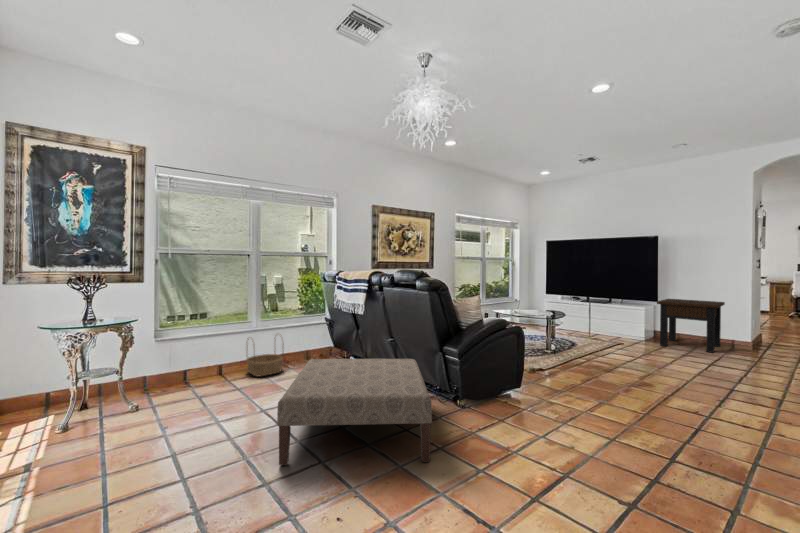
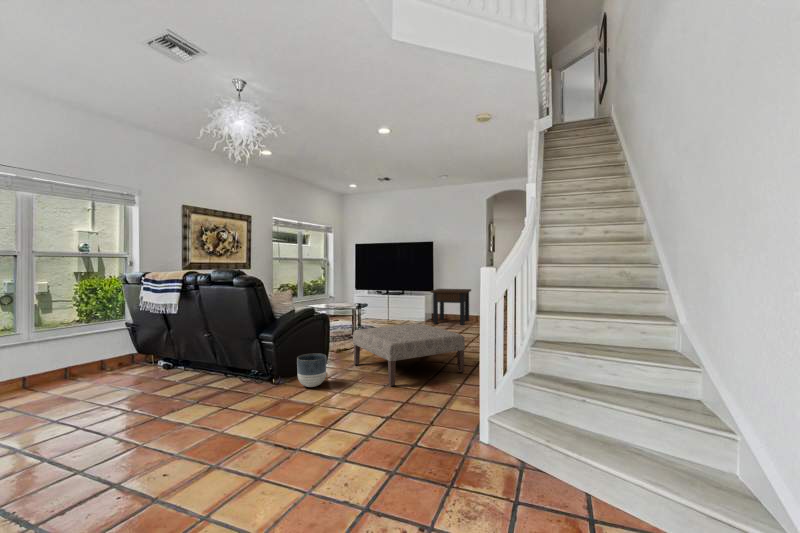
basket: present [247,338,284,377] -> none [18,343,74,393]
ottoman: present [277,359,432,466] -> present [353,324,465,386]
planter: none [486,376,523,419] -> present [297,353,326,387]

